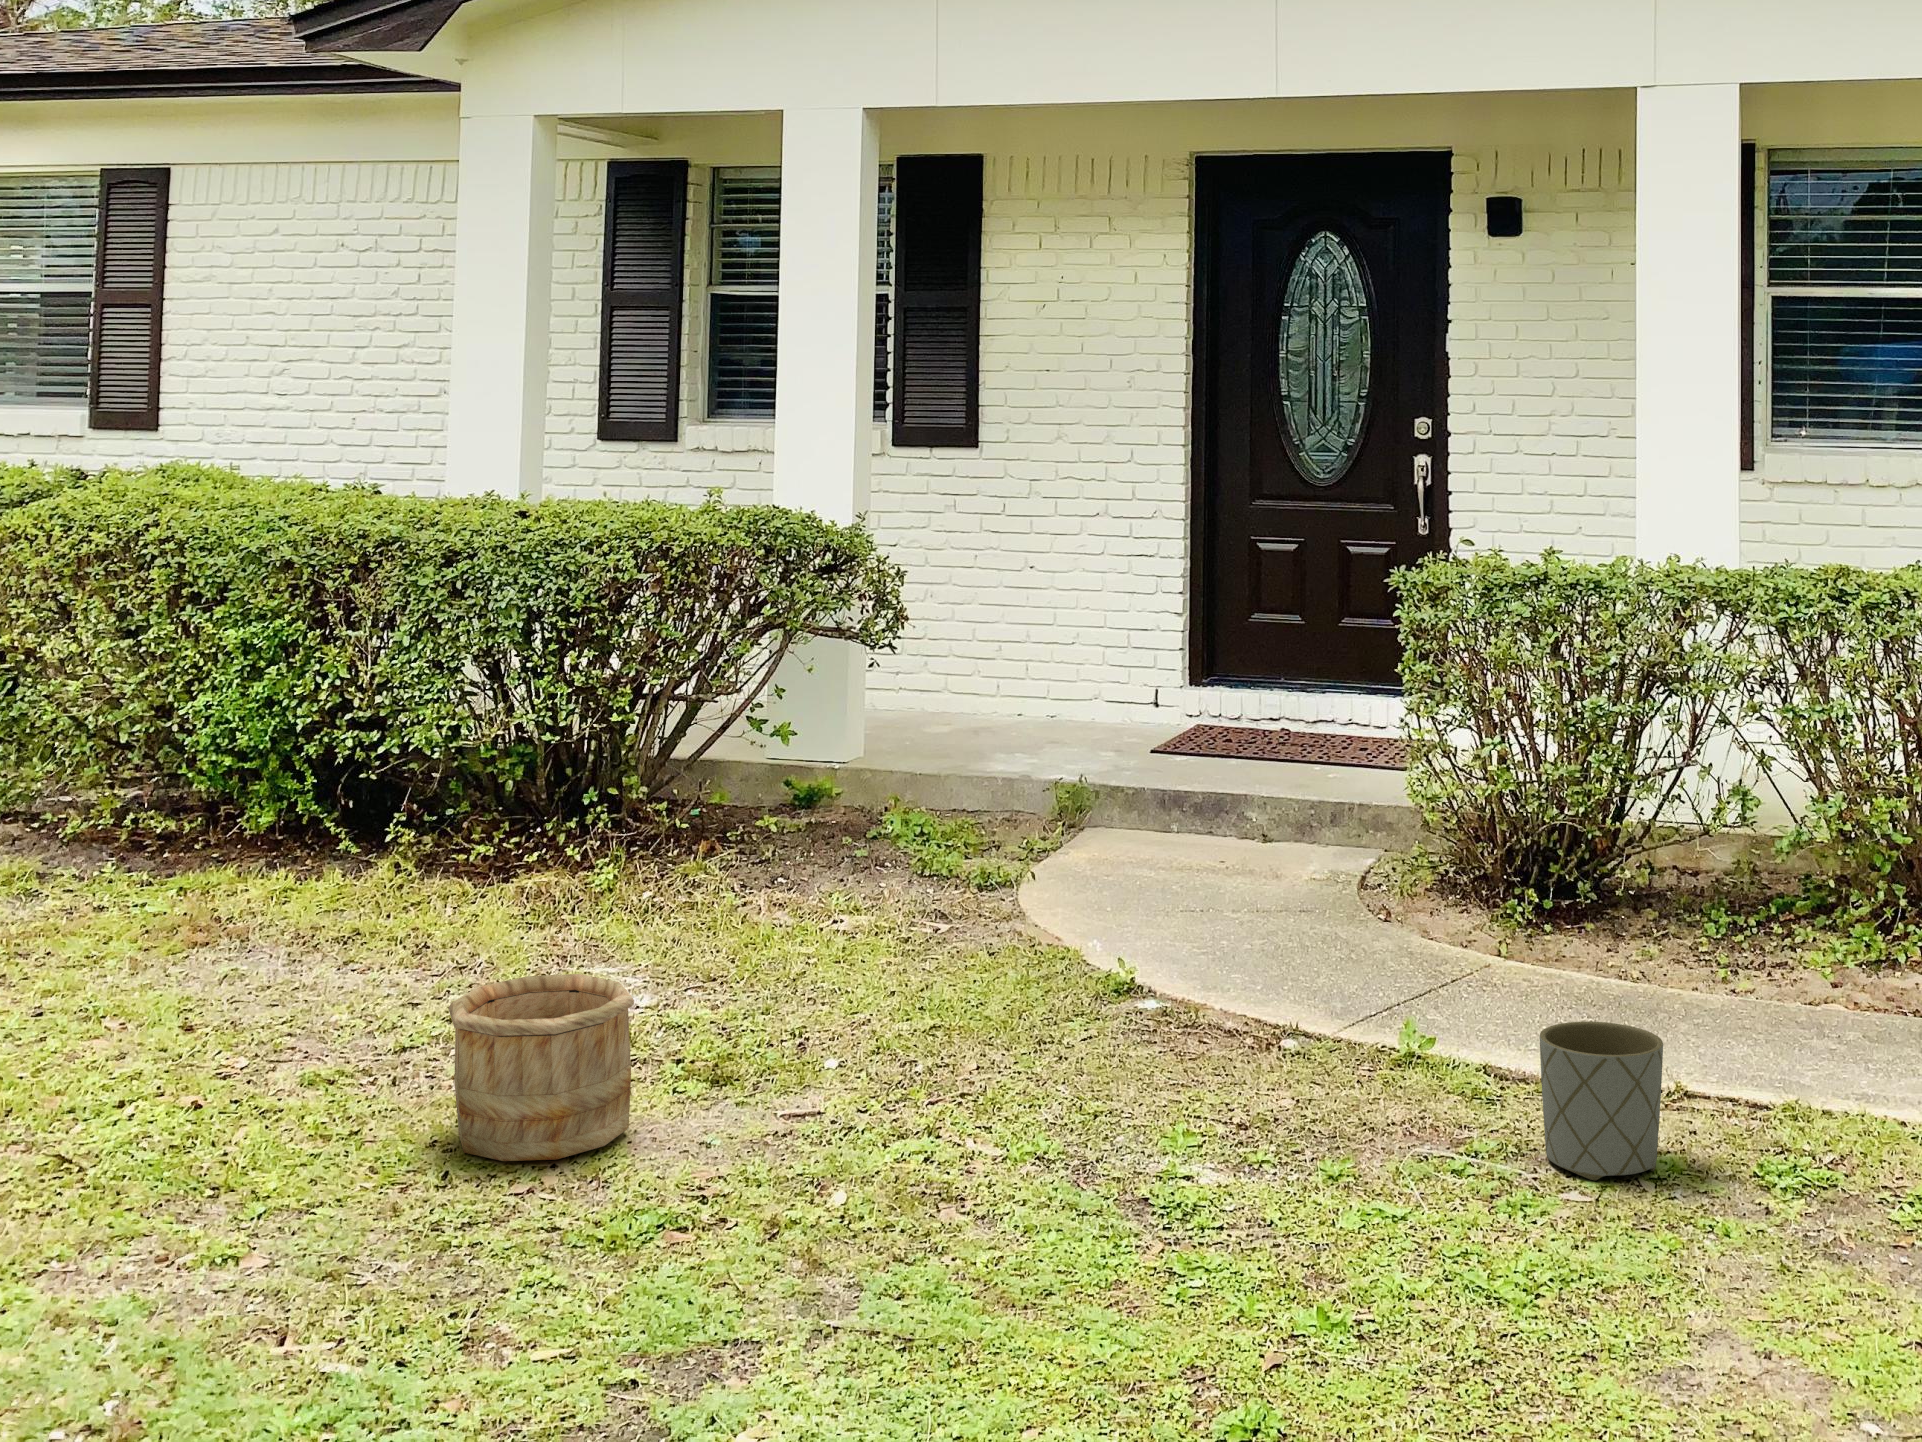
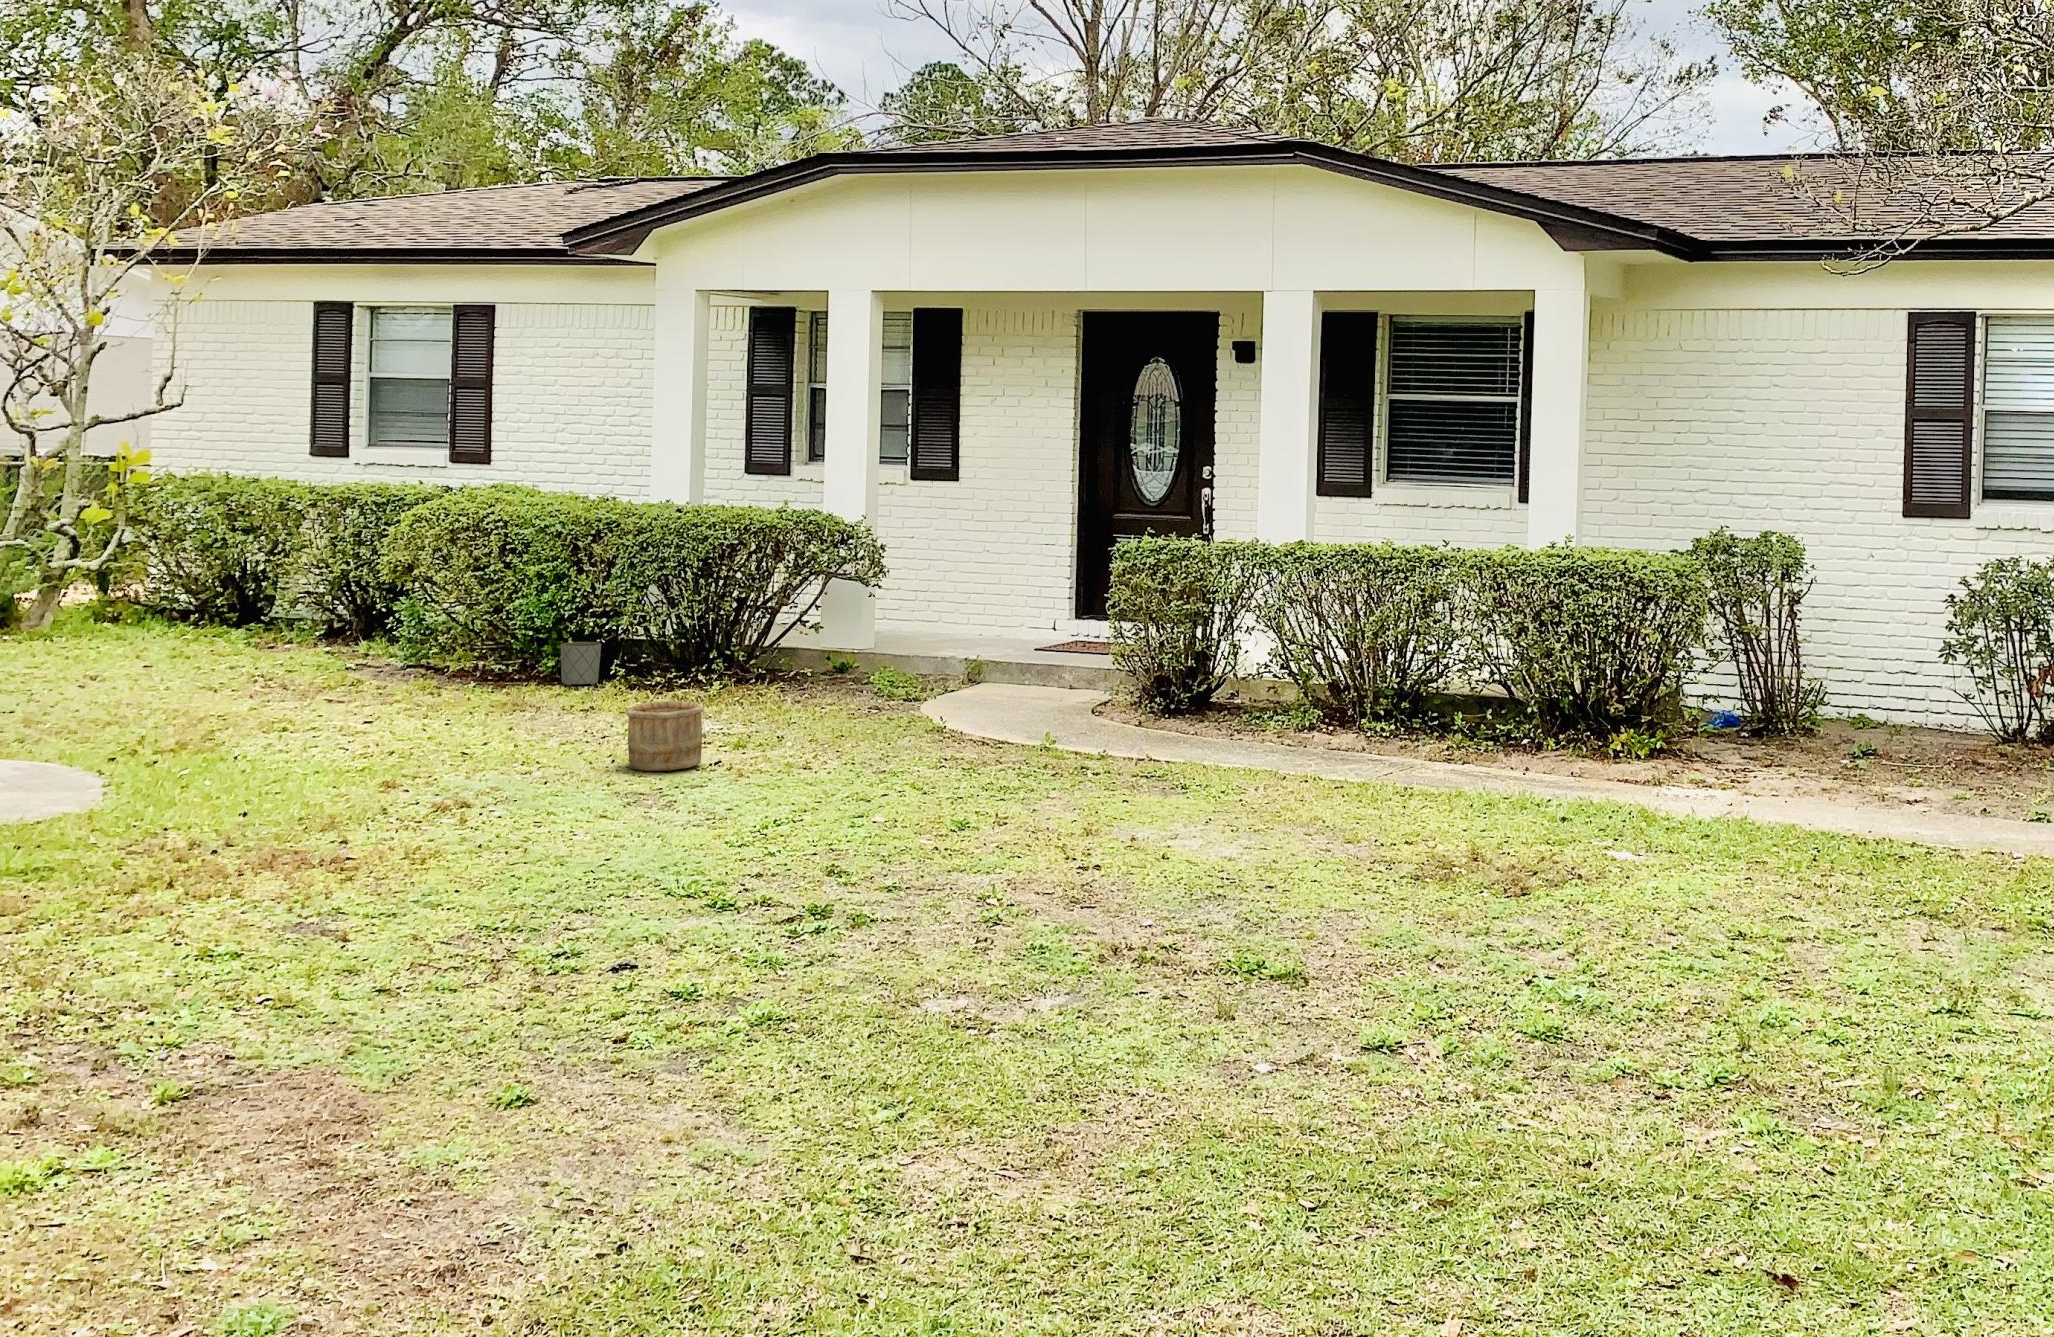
planter: present [1540,1022,1663,1181] -> present [561,642,601,686]

